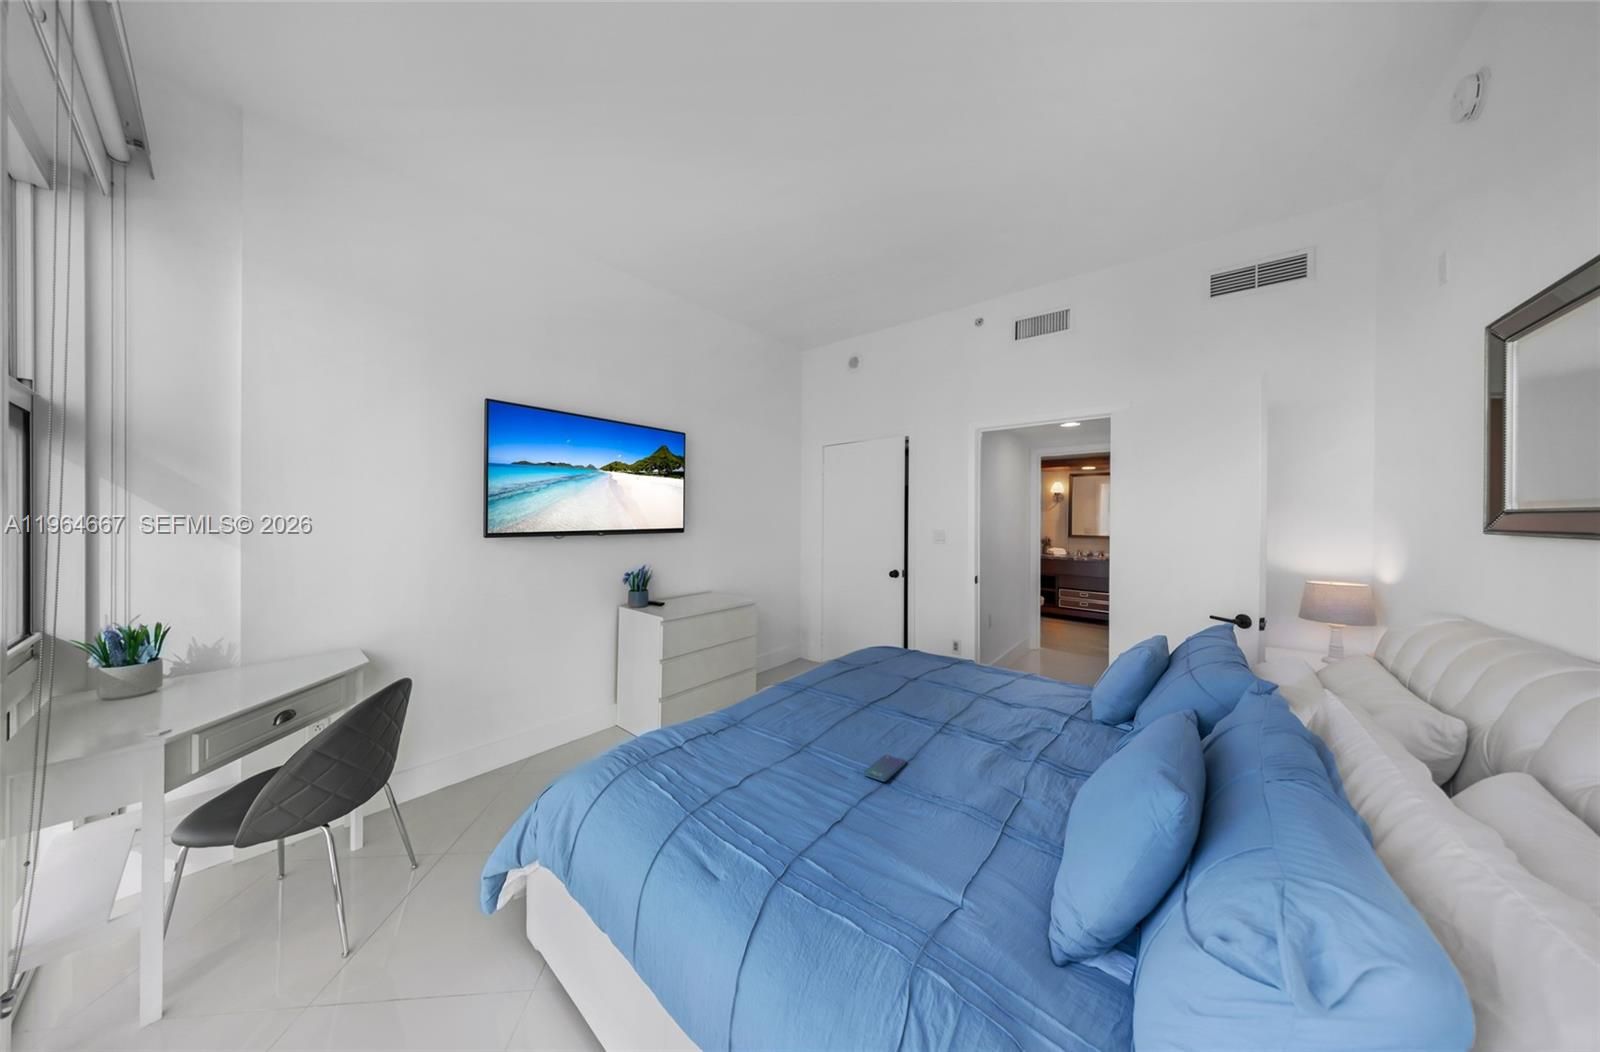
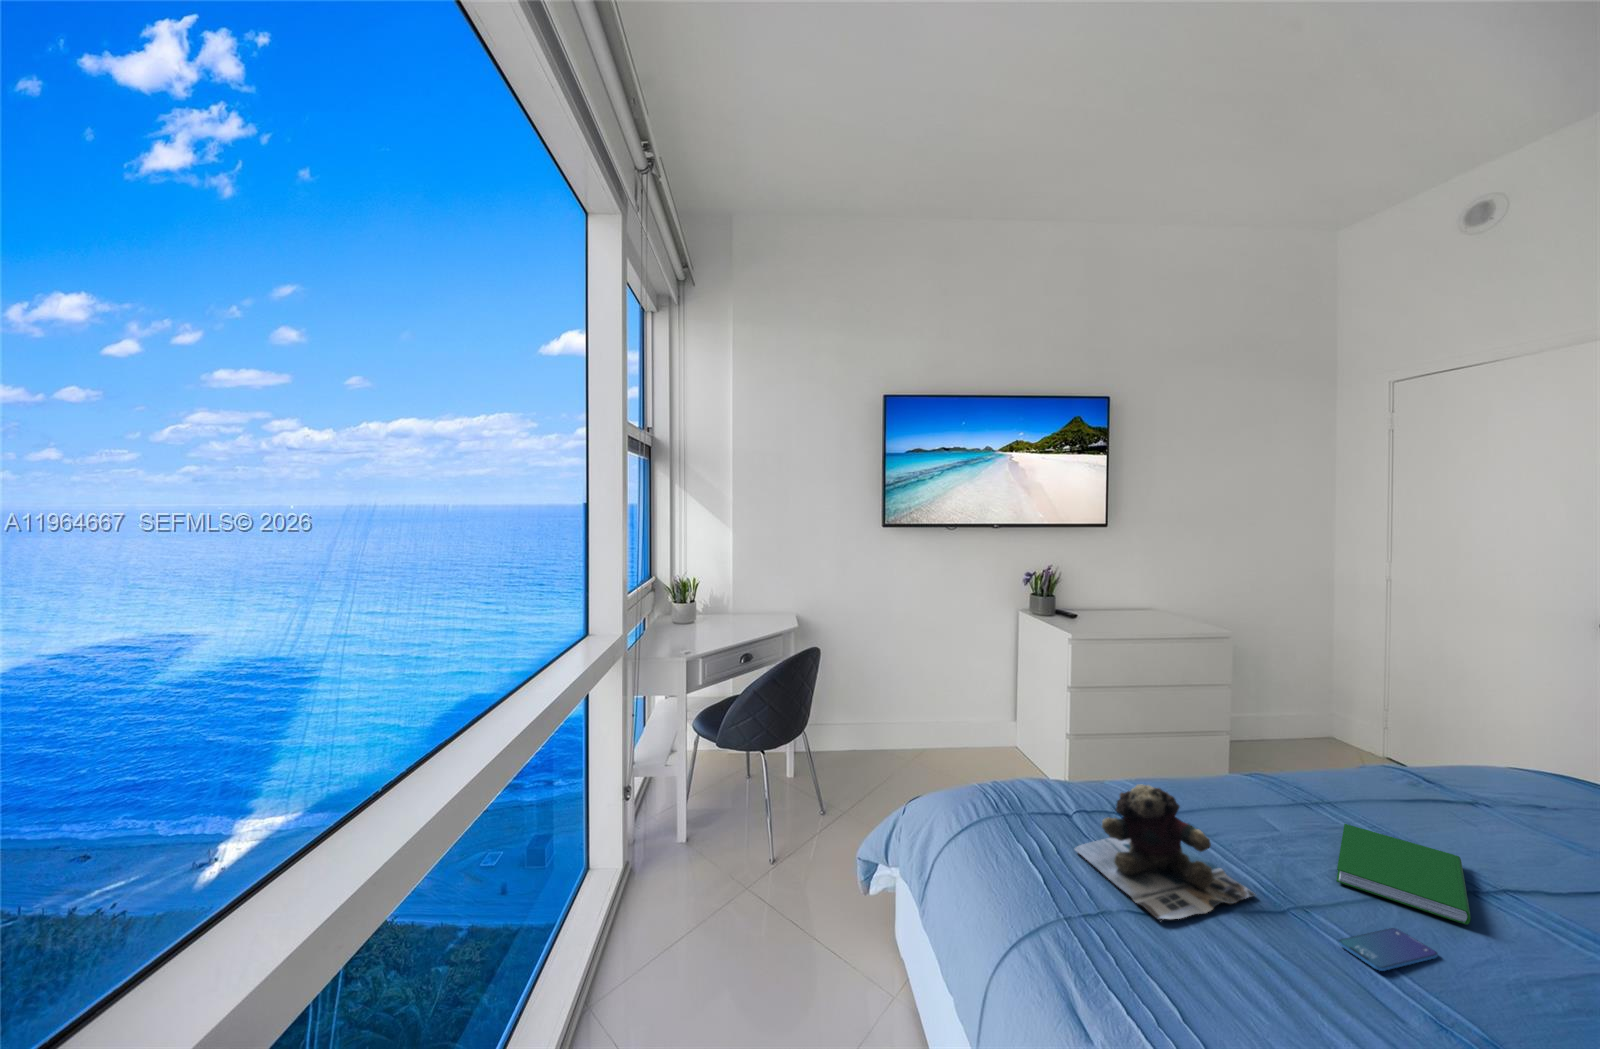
hardcover book: none [851,704,915,741] -> present [1336,824,1471,925]
teddy bear: none [698,705,818,801] -> present [1074,784,1256,919]

